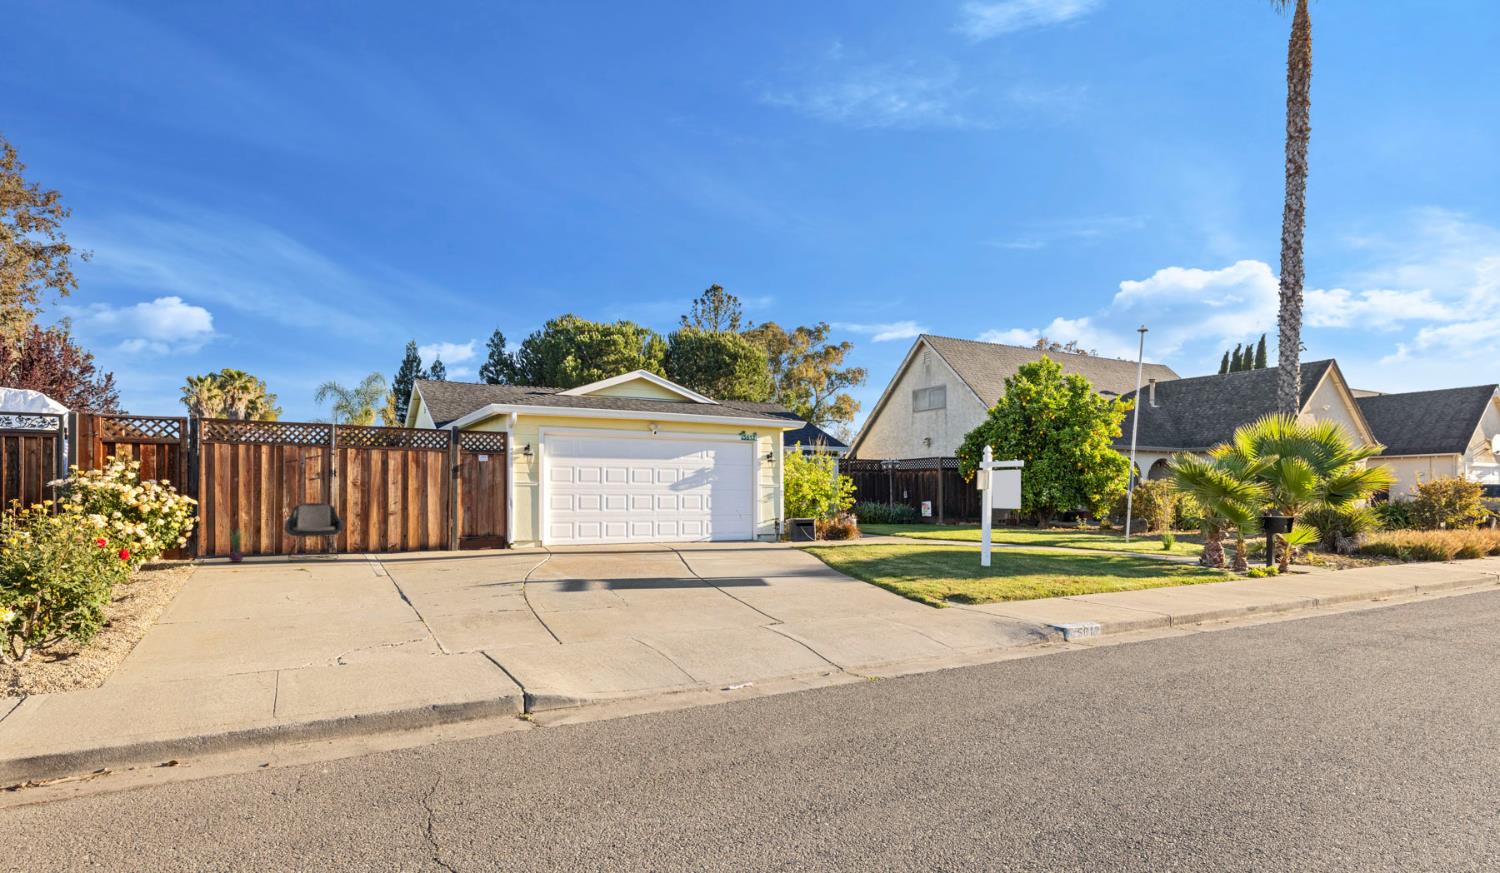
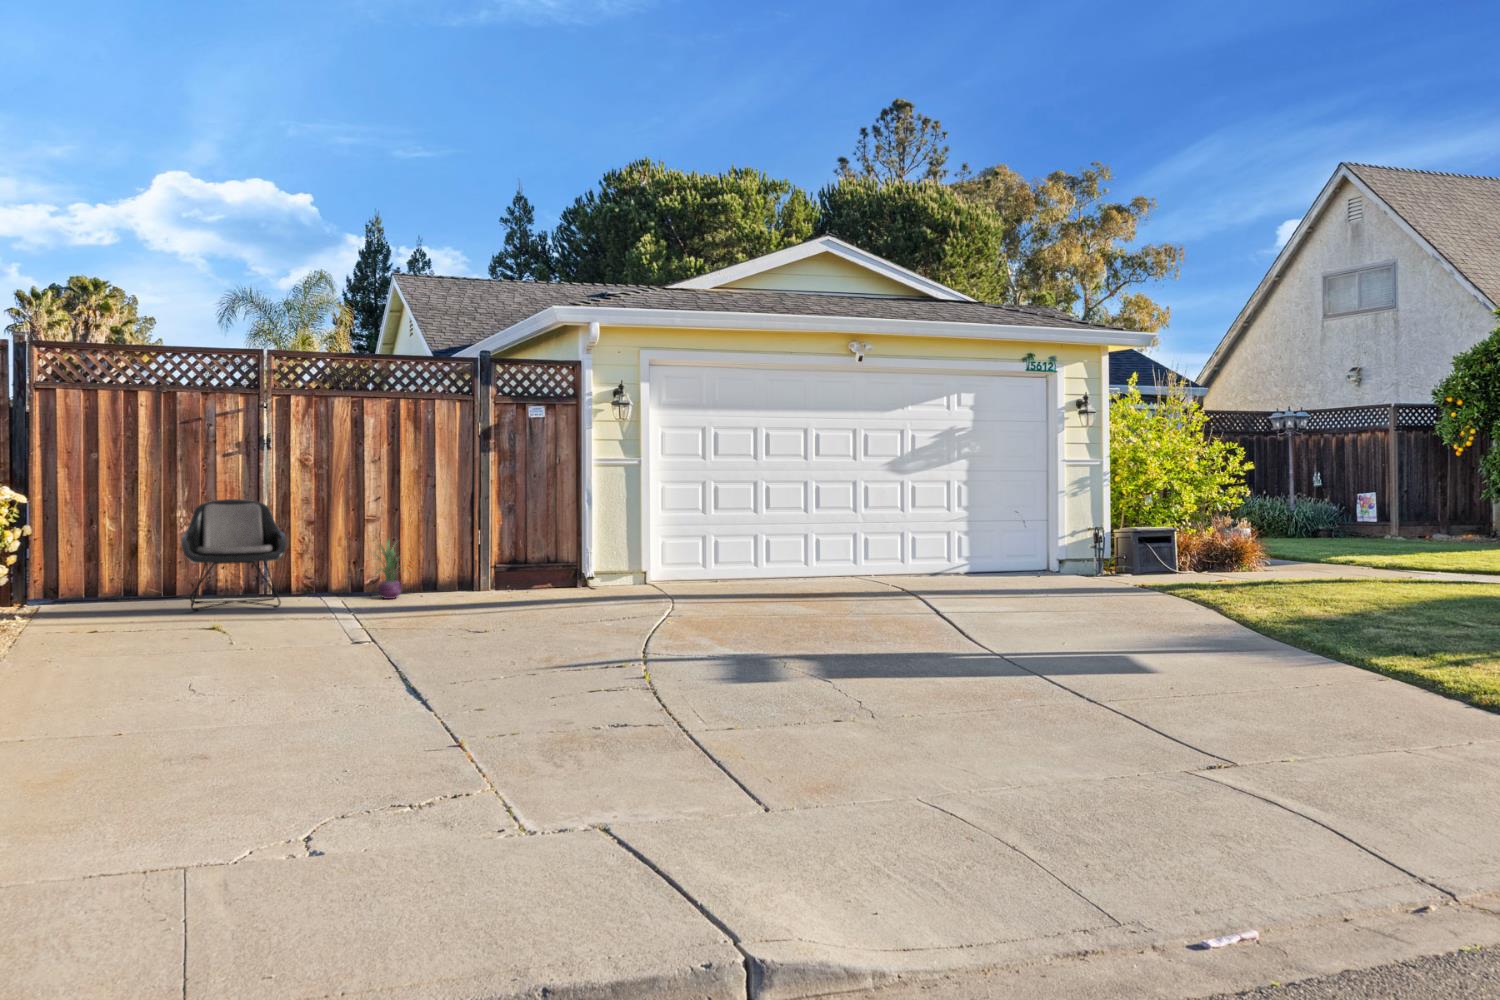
decorative plant: present [224,528,243,562] -> present [378,539,401,599]

